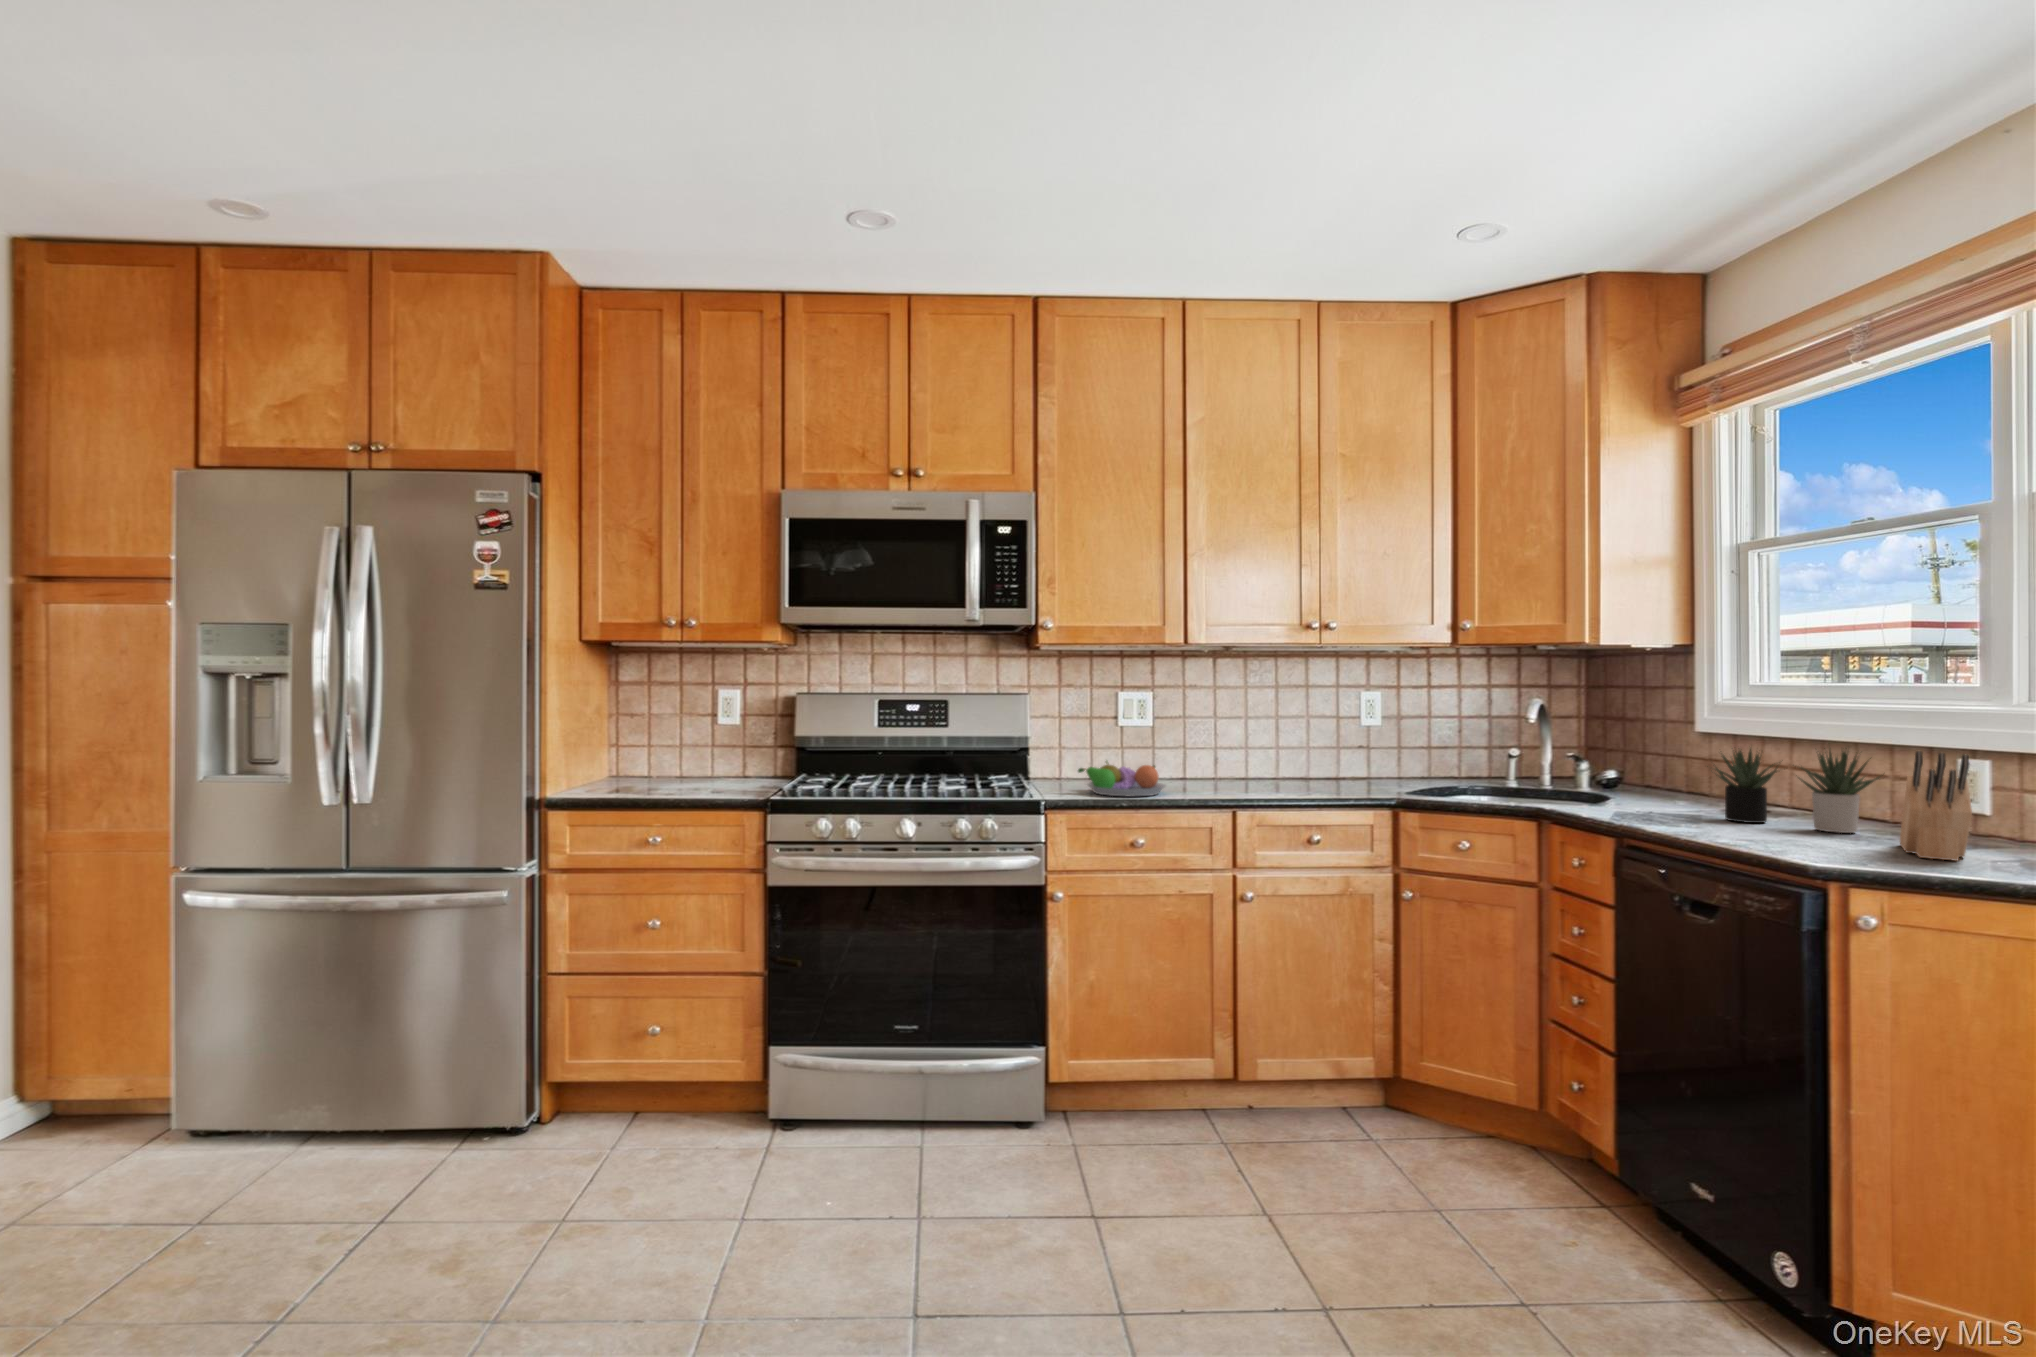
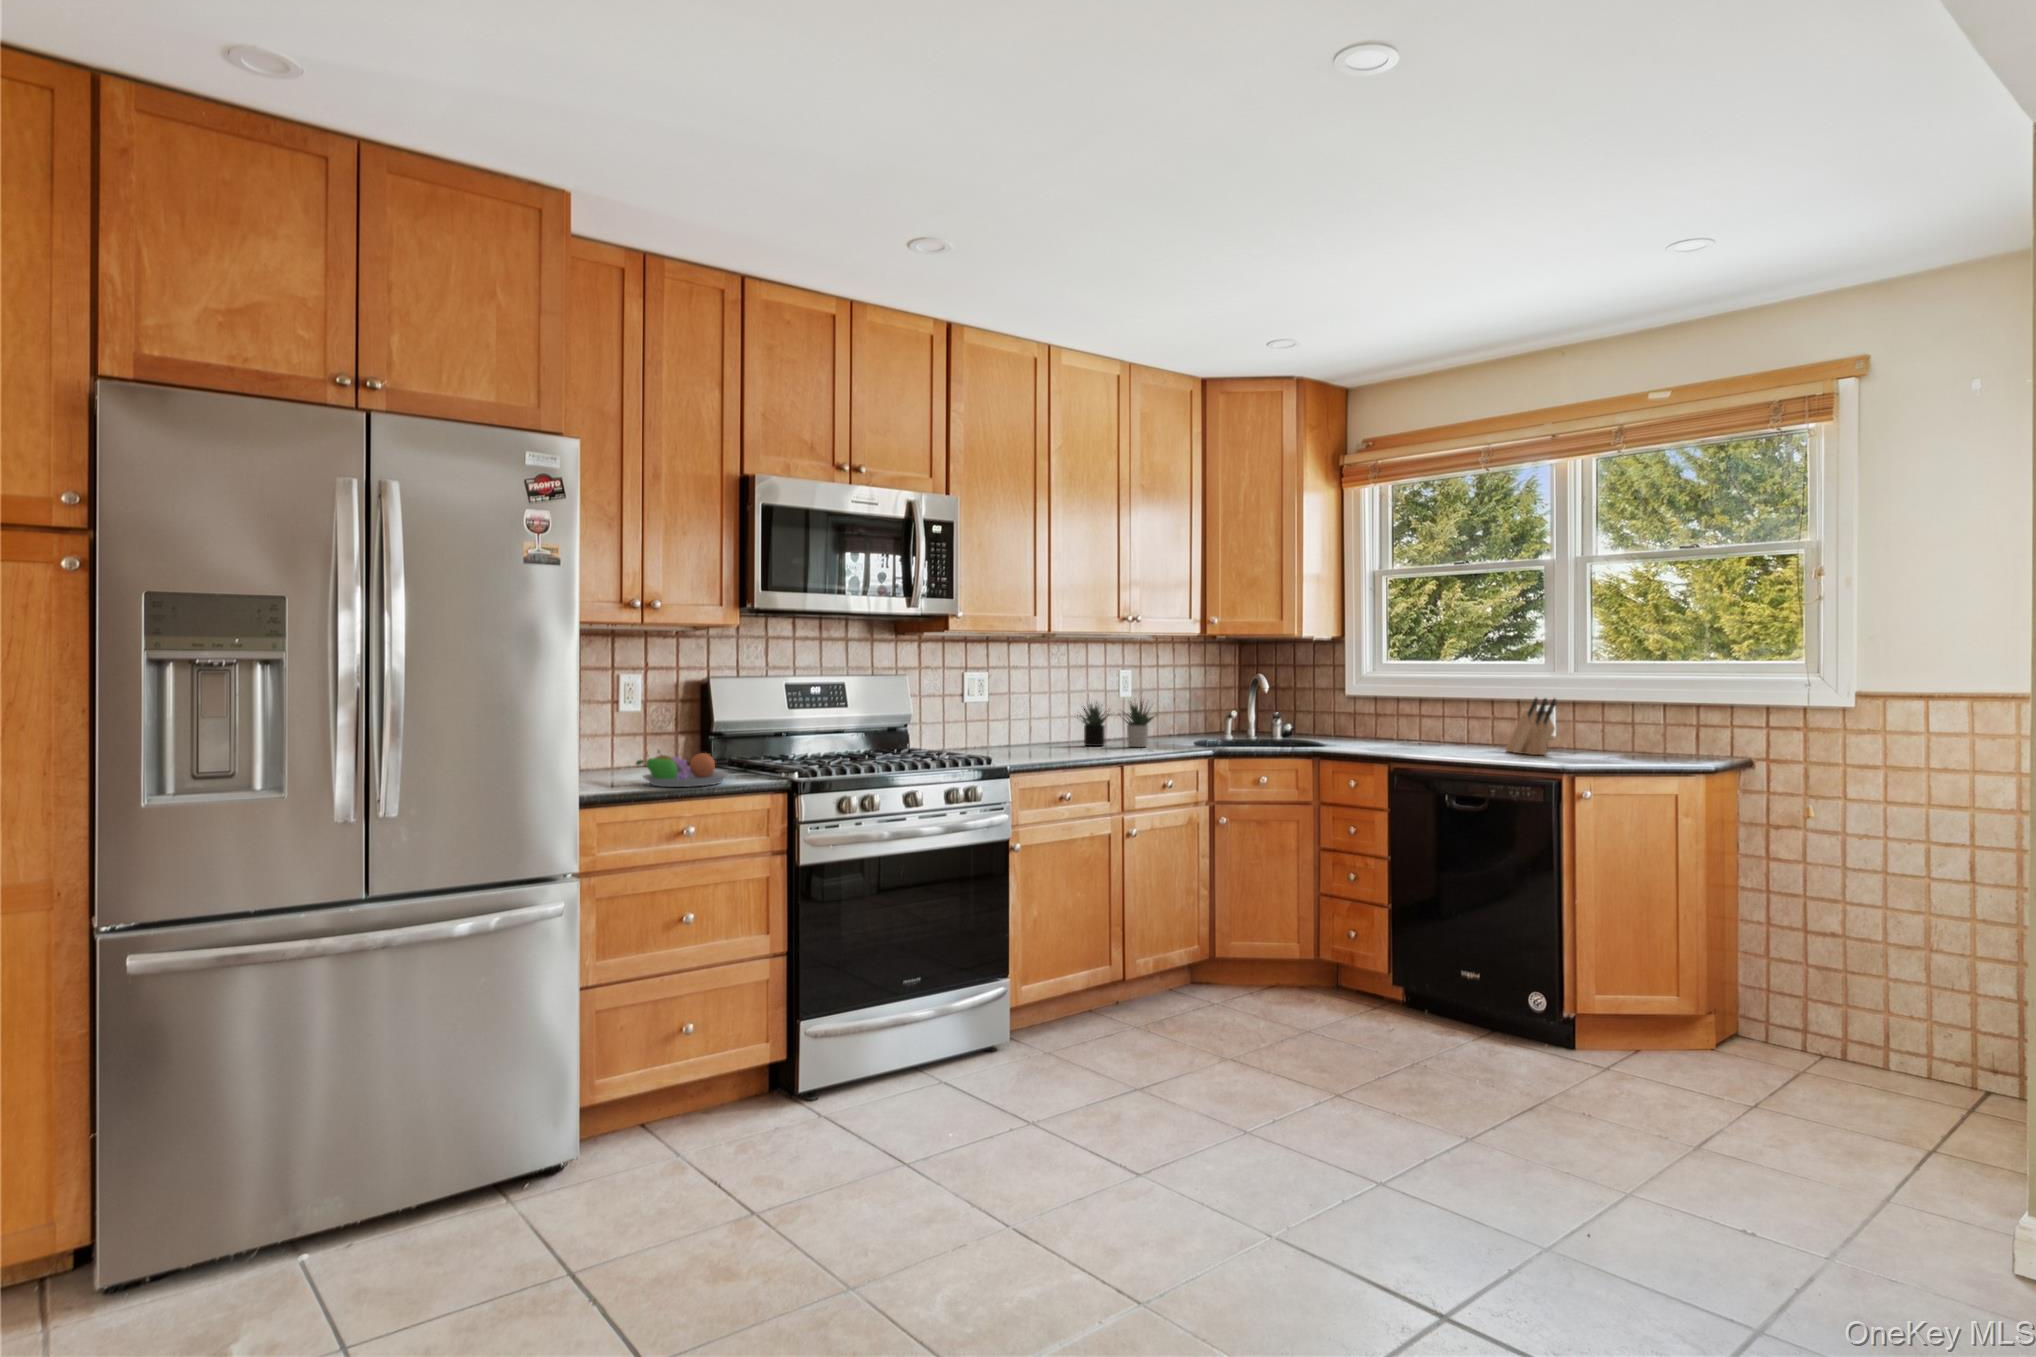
succulent plant: present [1707,749,1879,833] -> present [1080,701,1154,747]
fruit bowl: present [1078,762,1166,796] -> present [636,750,728,787]

